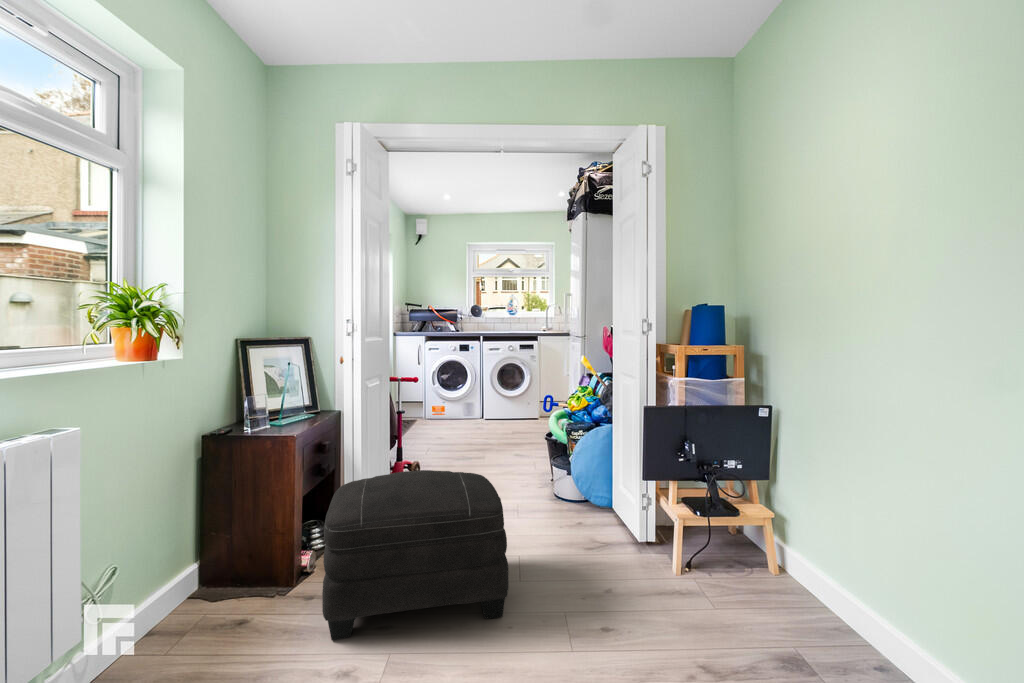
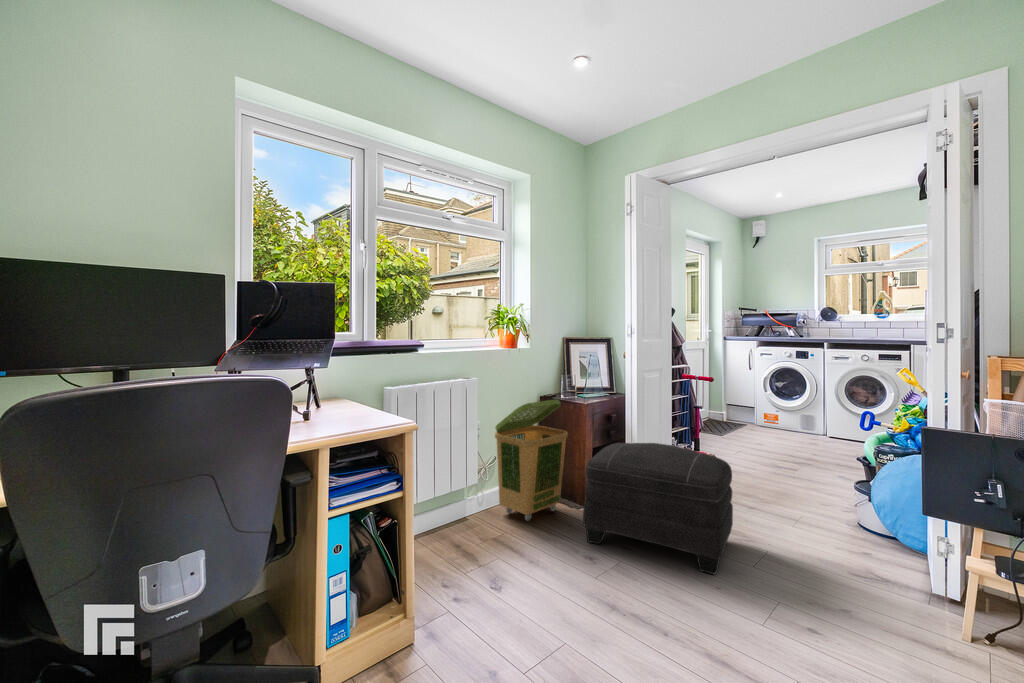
laundry basket: none [134,436,271,646] -> present [495,399,568,521]

